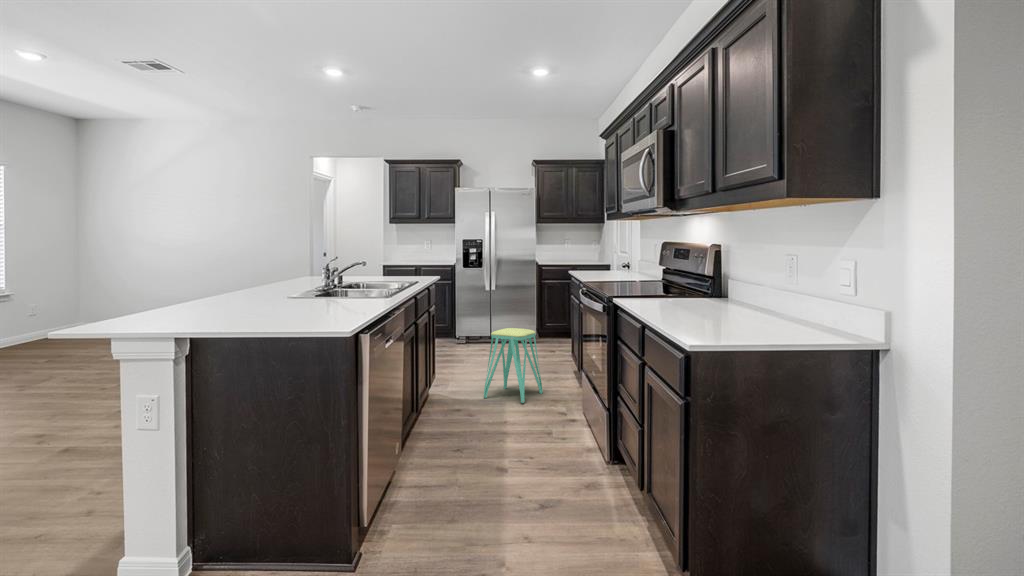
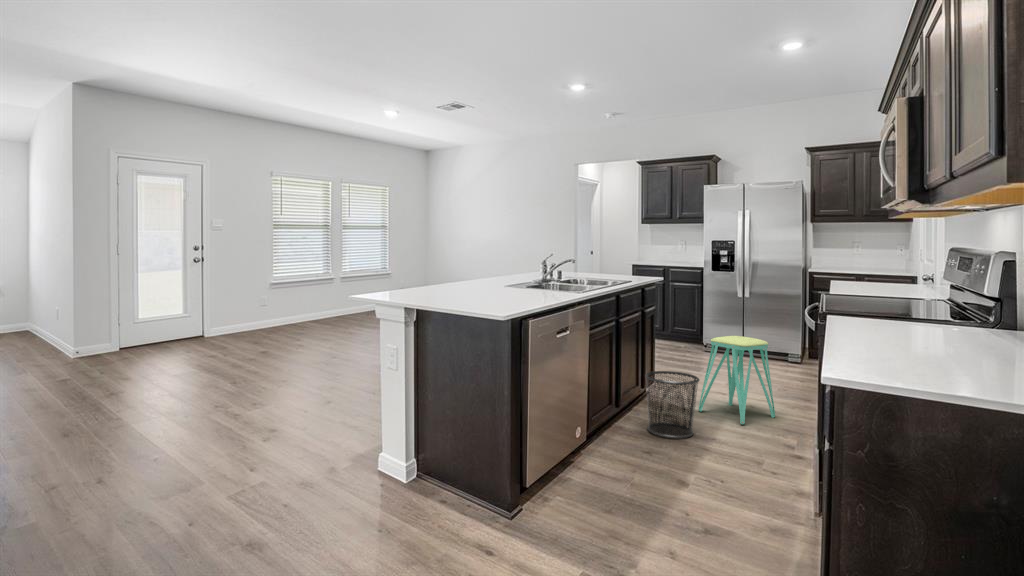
waste bin: none [447,366,494,425] -> present [645,371,699,438]

